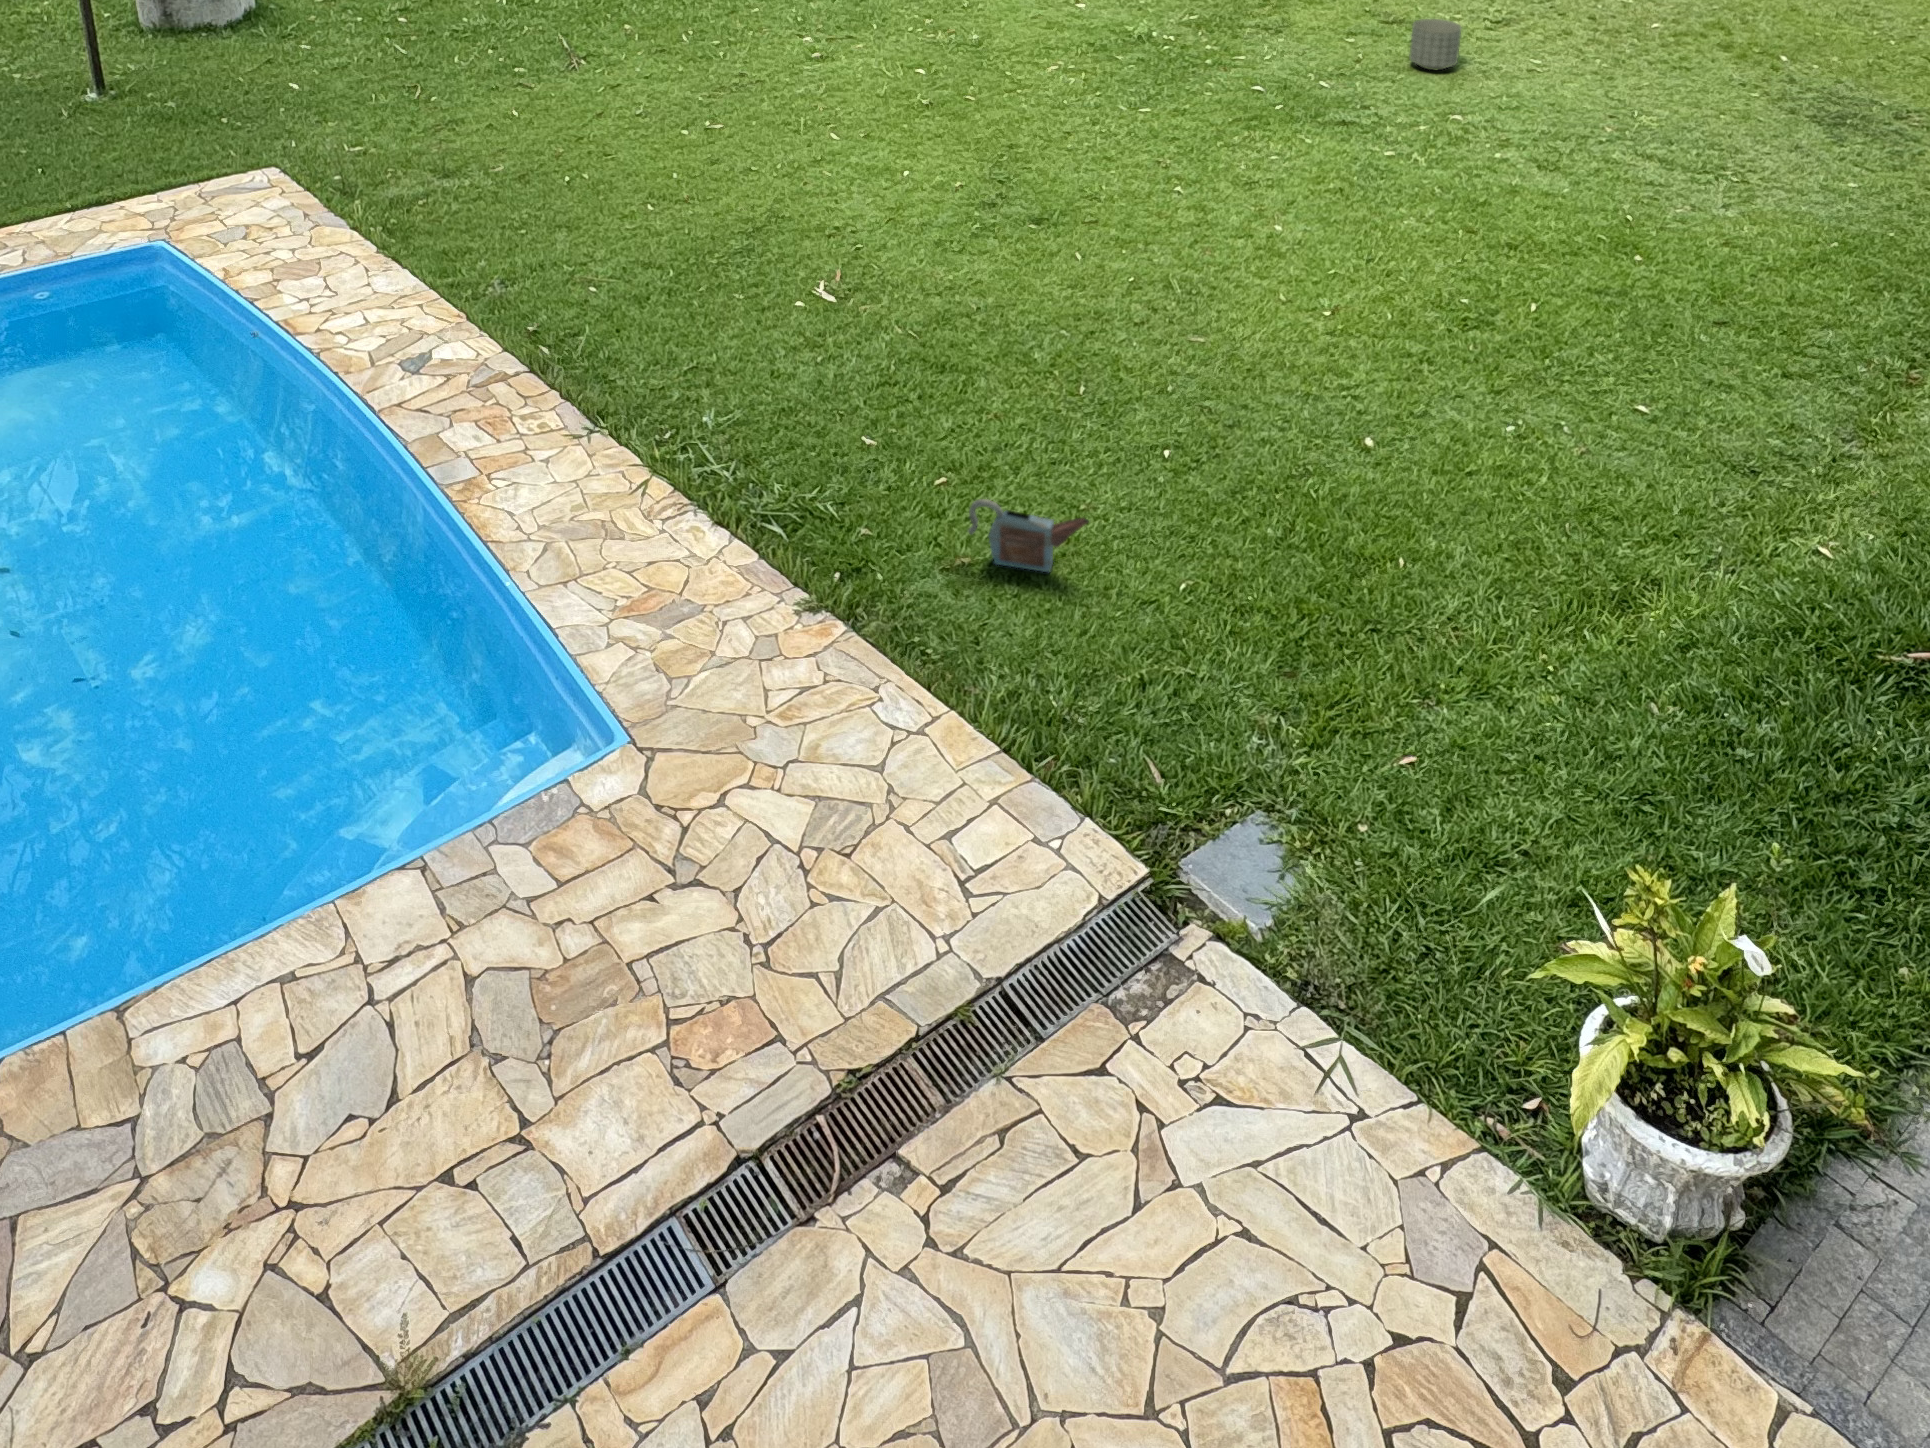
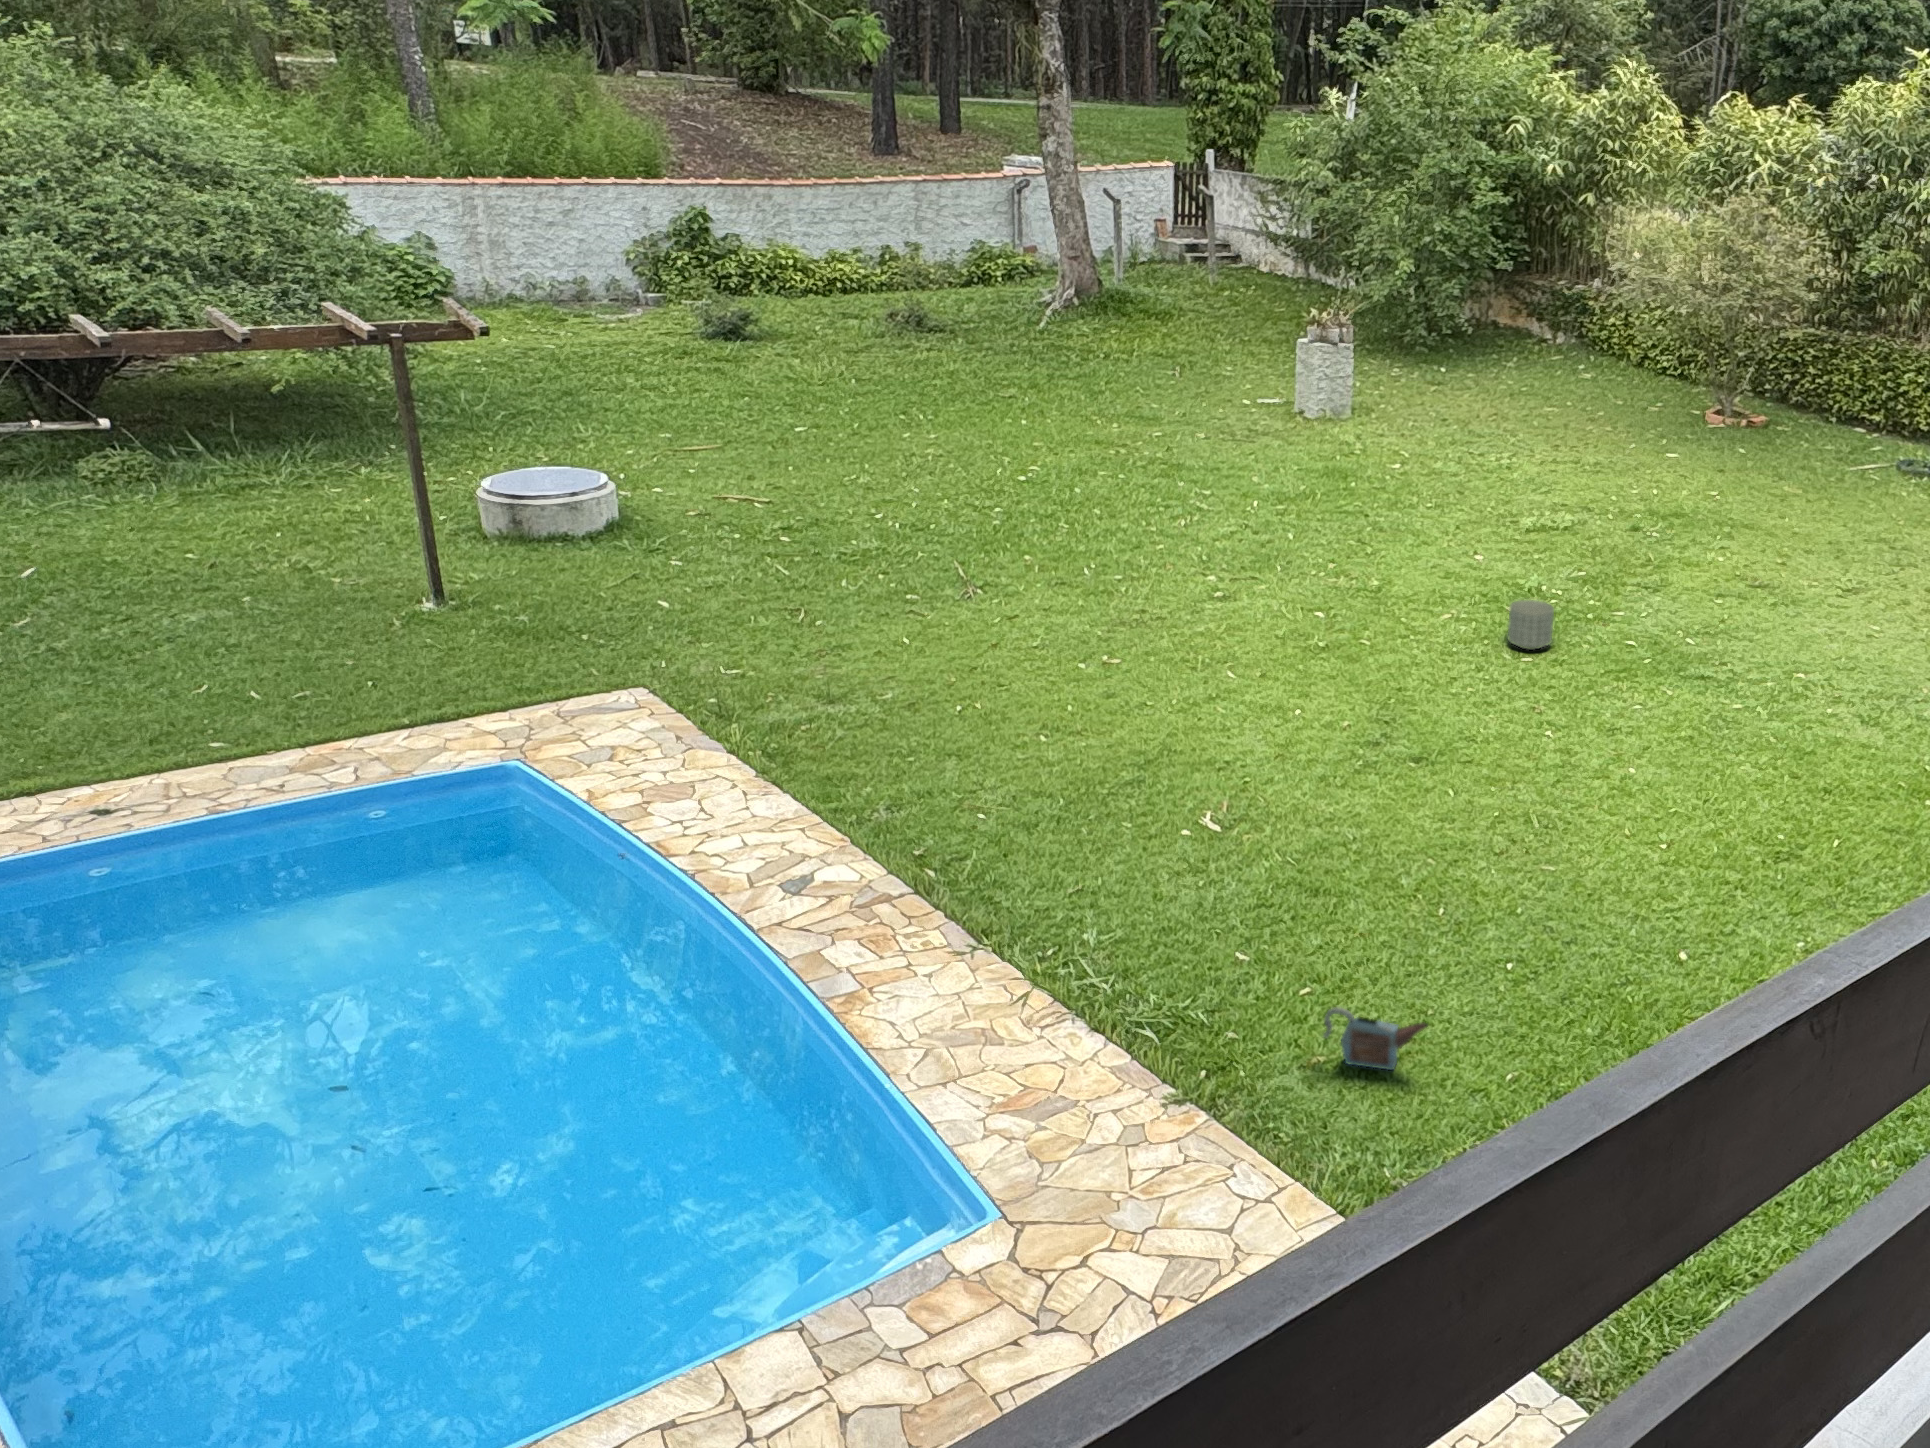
planter: present [1409,19,1461,70] -> present [1508,600,1554,650]

